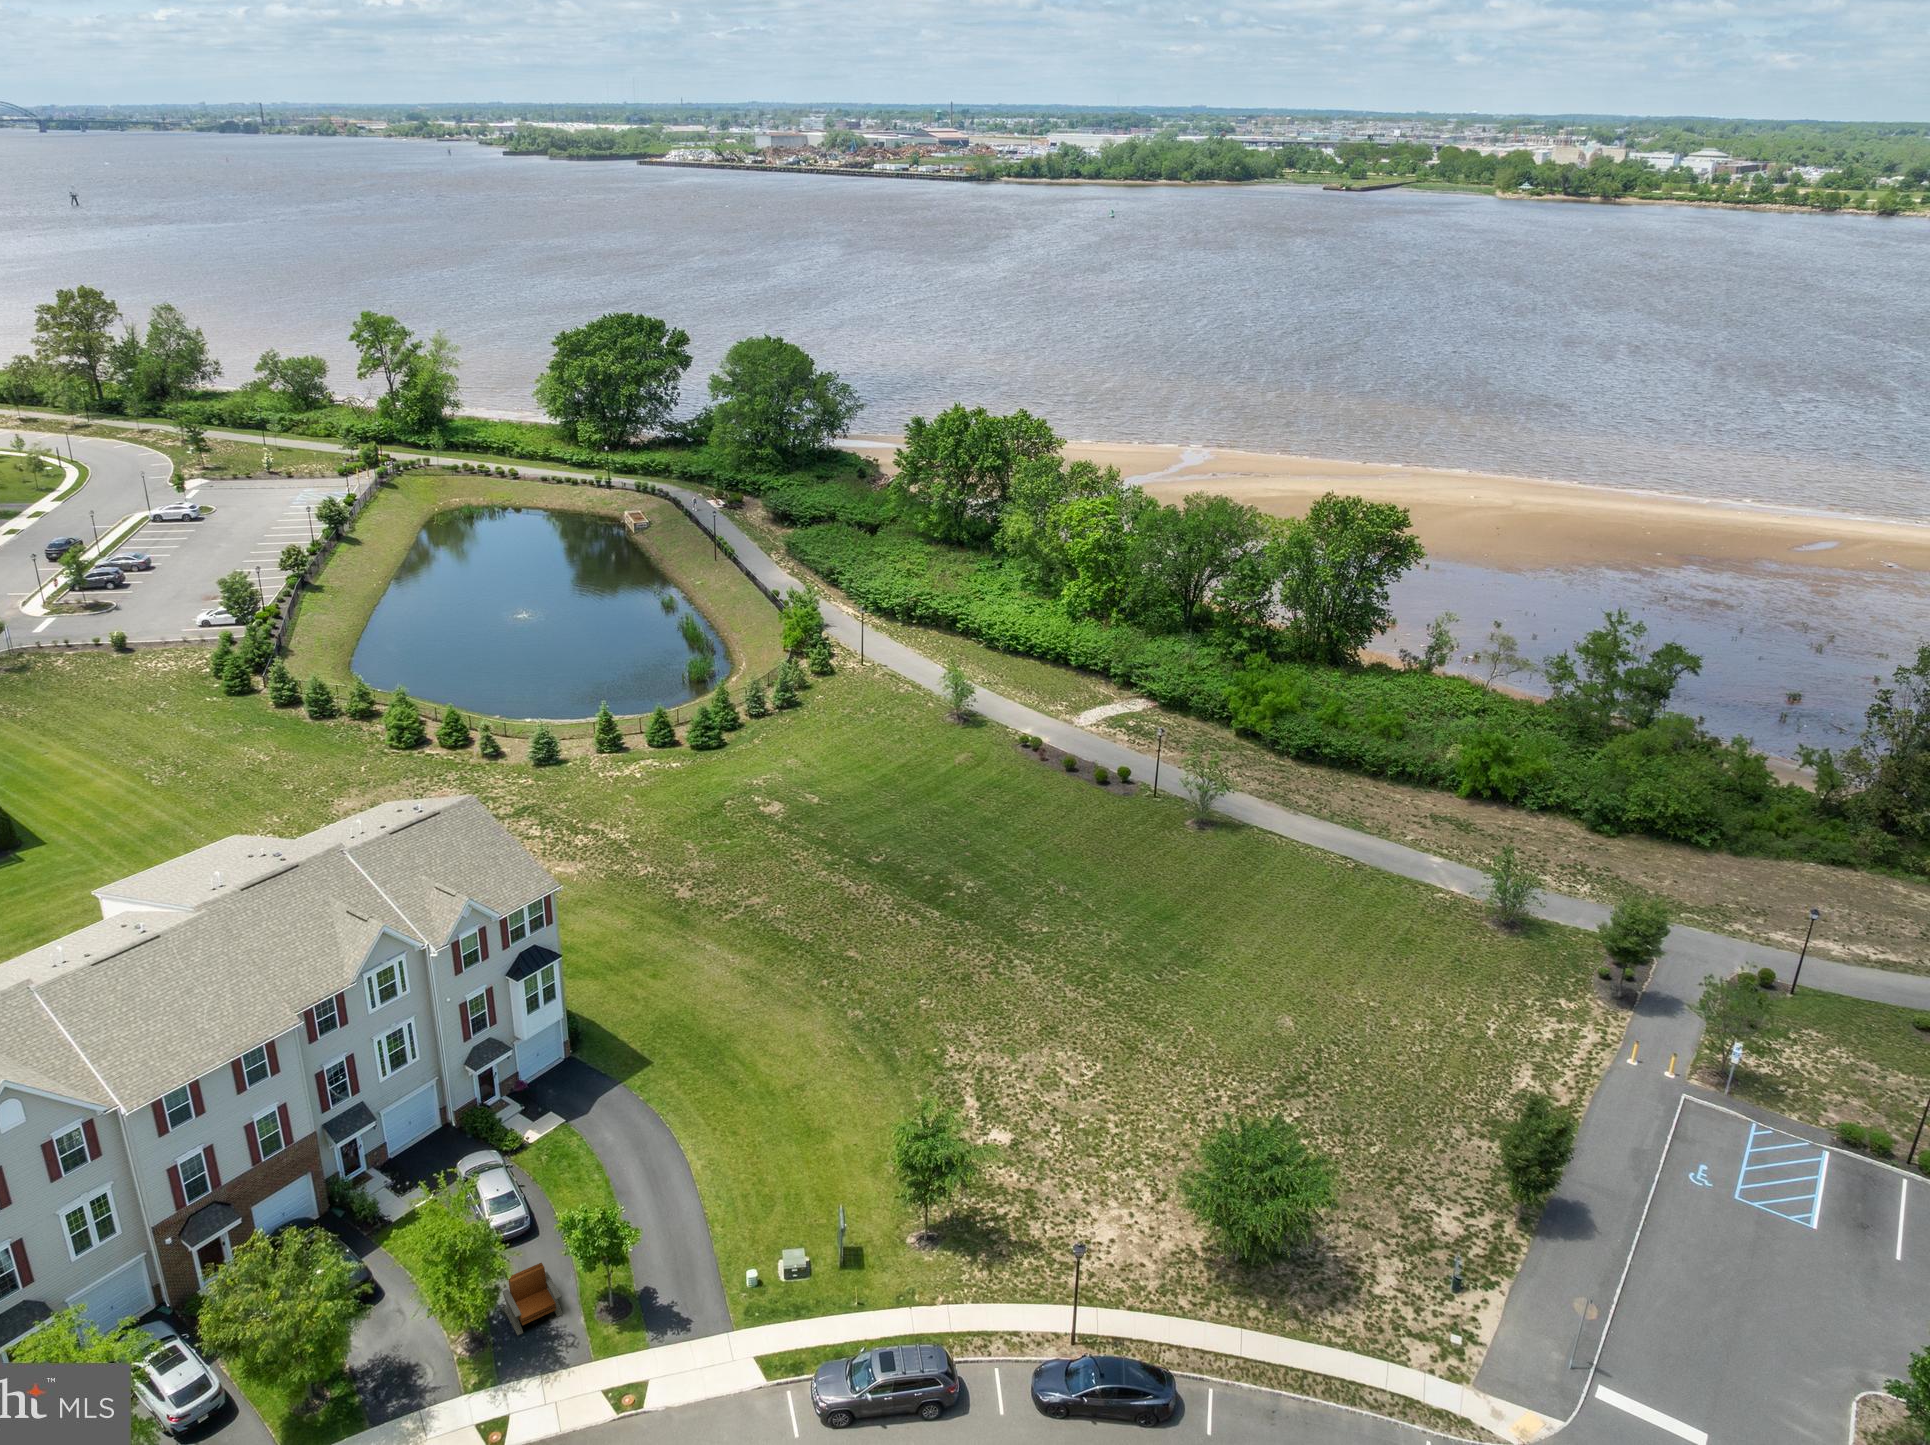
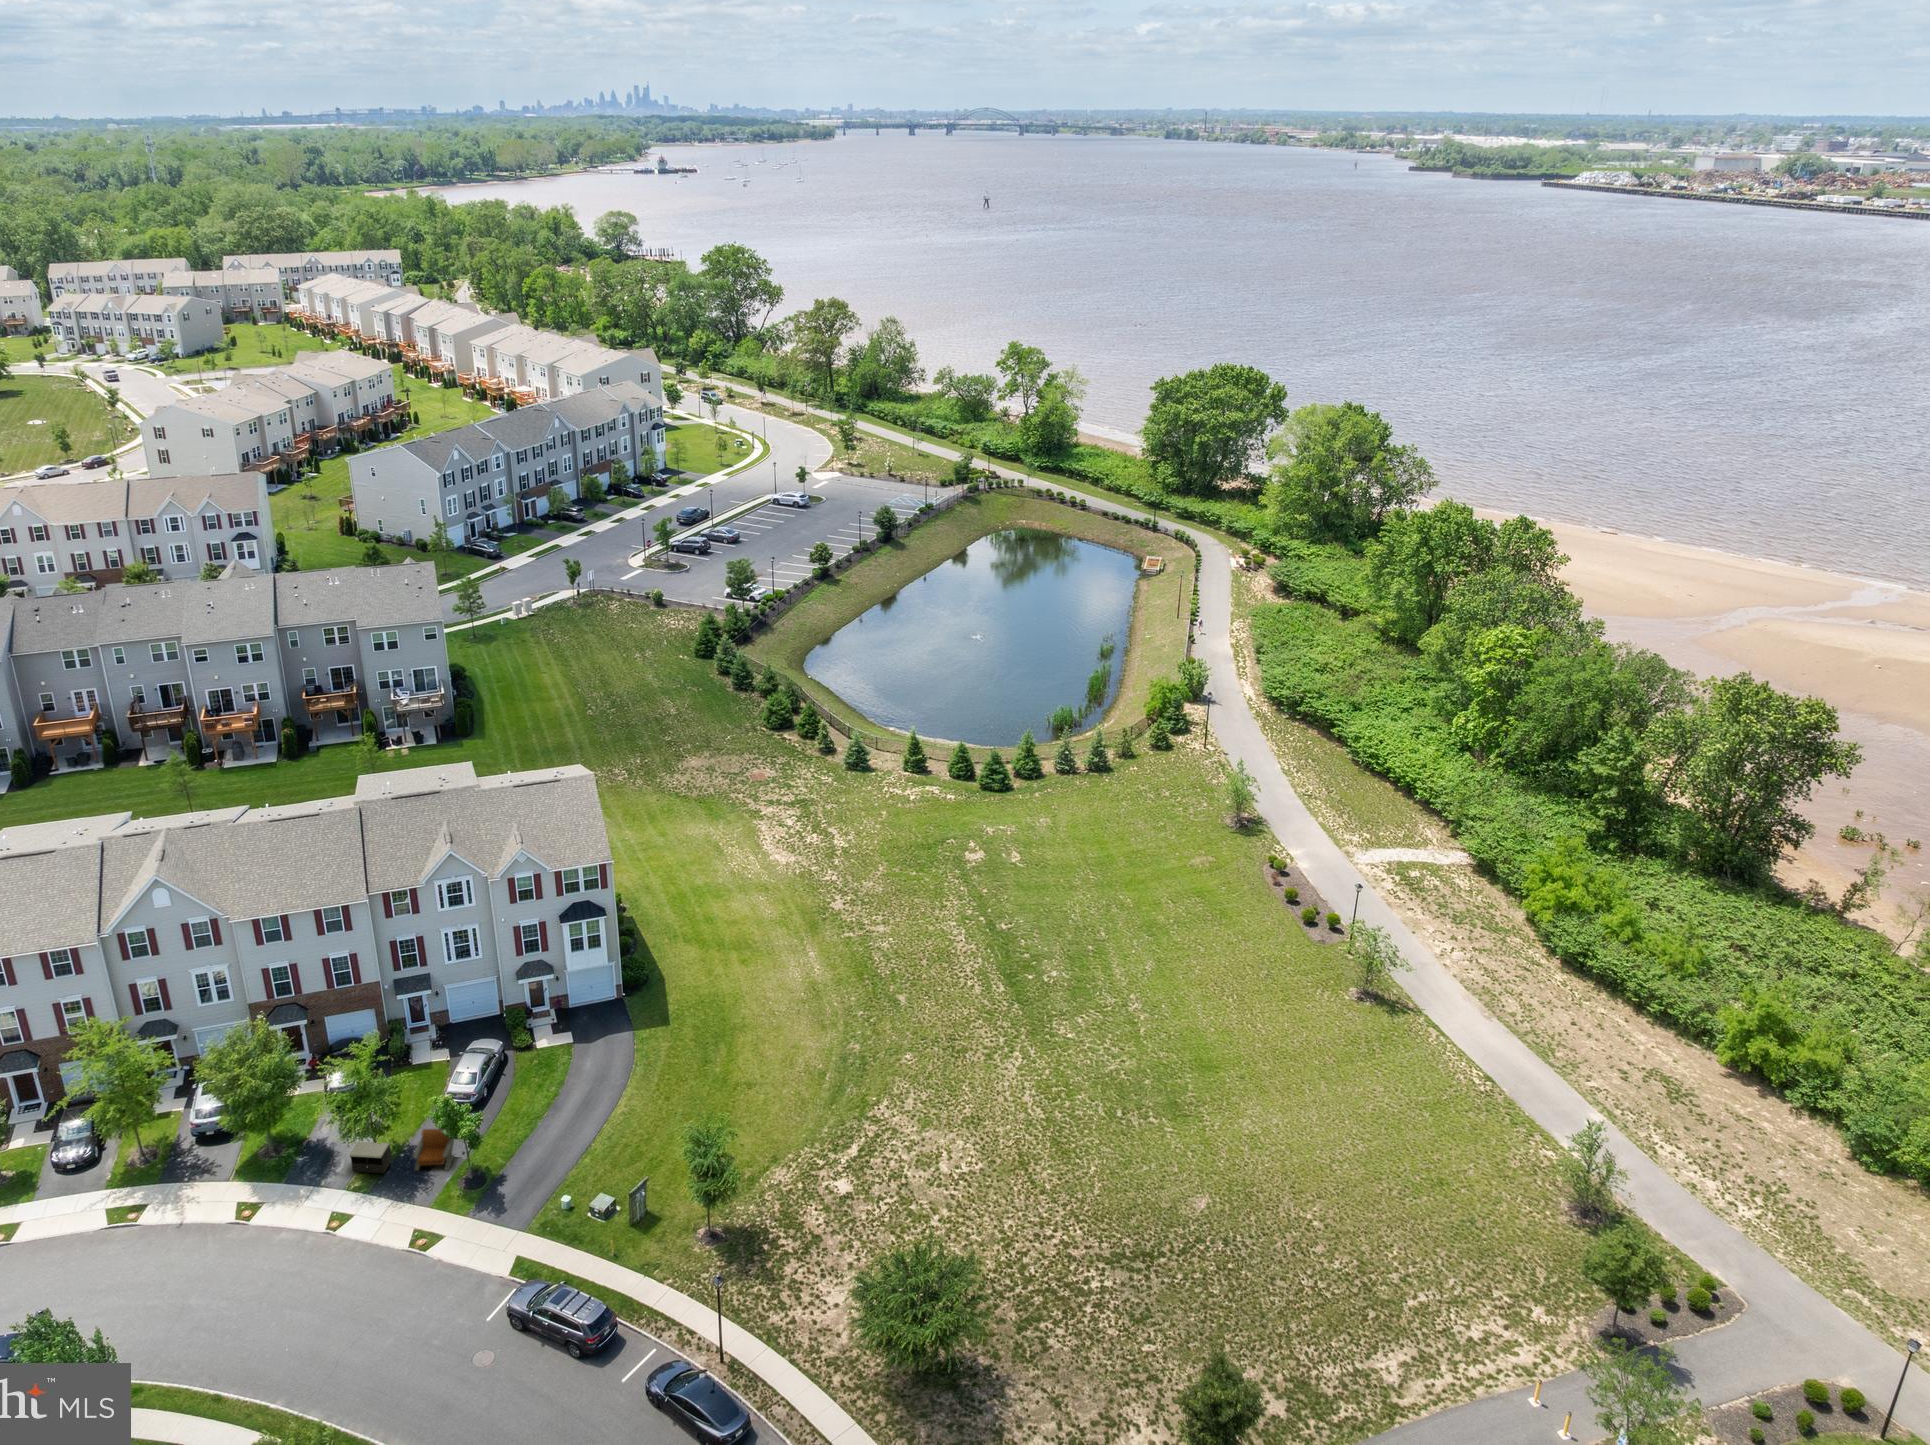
storage bench: none [426,1315,481,1374] -> present [350,1141,392,1173]

